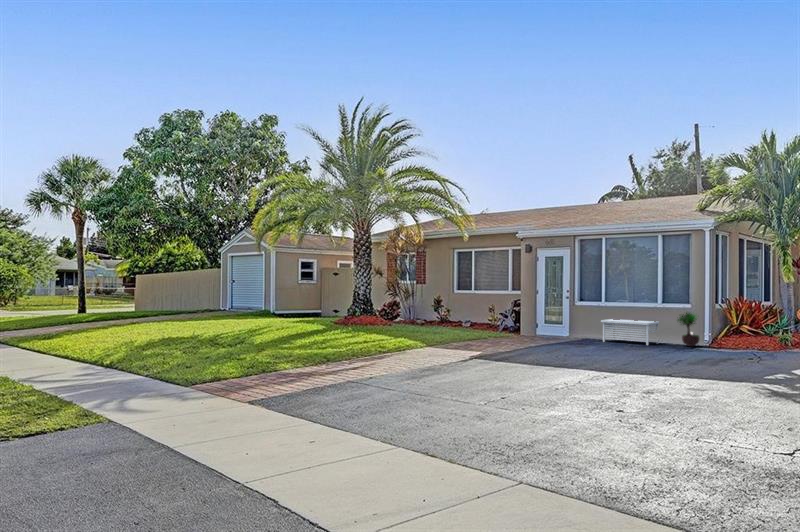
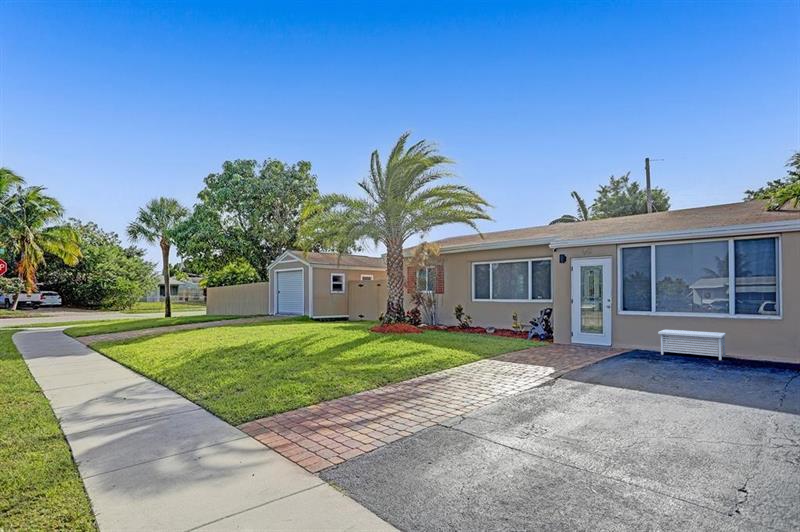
potted tree: present [678,312,699,347] -> none [755,320,787,362]

